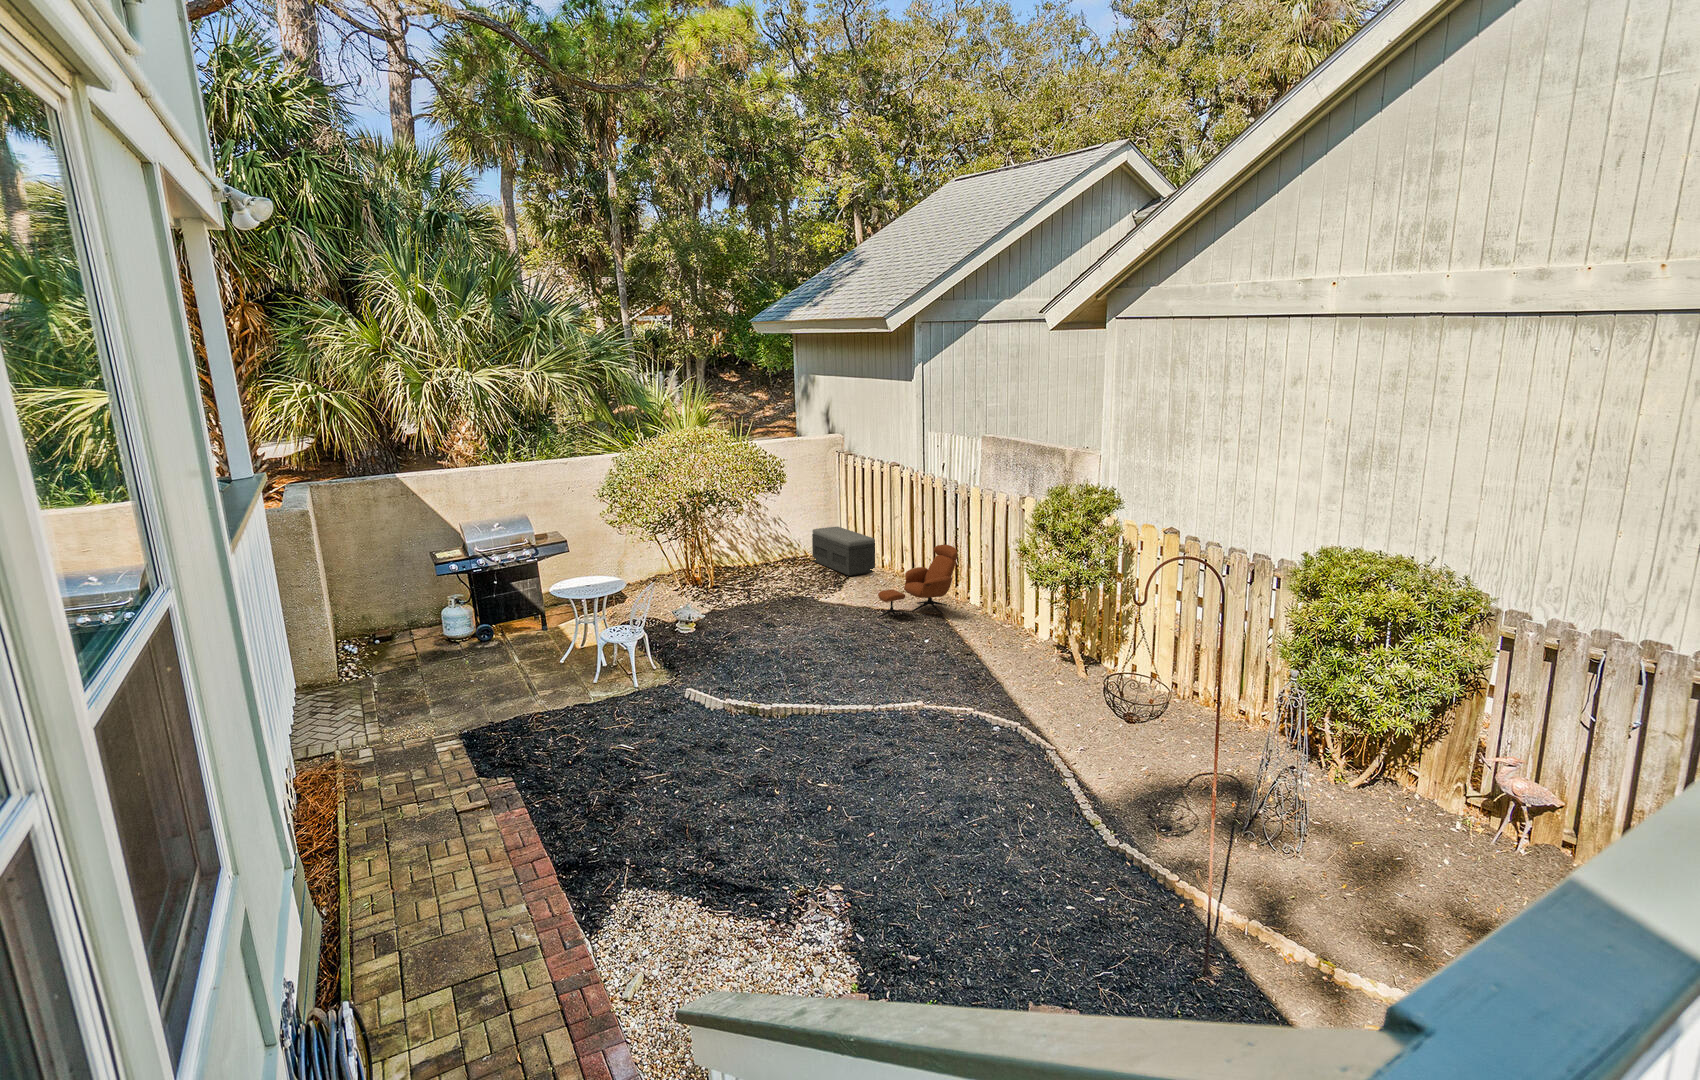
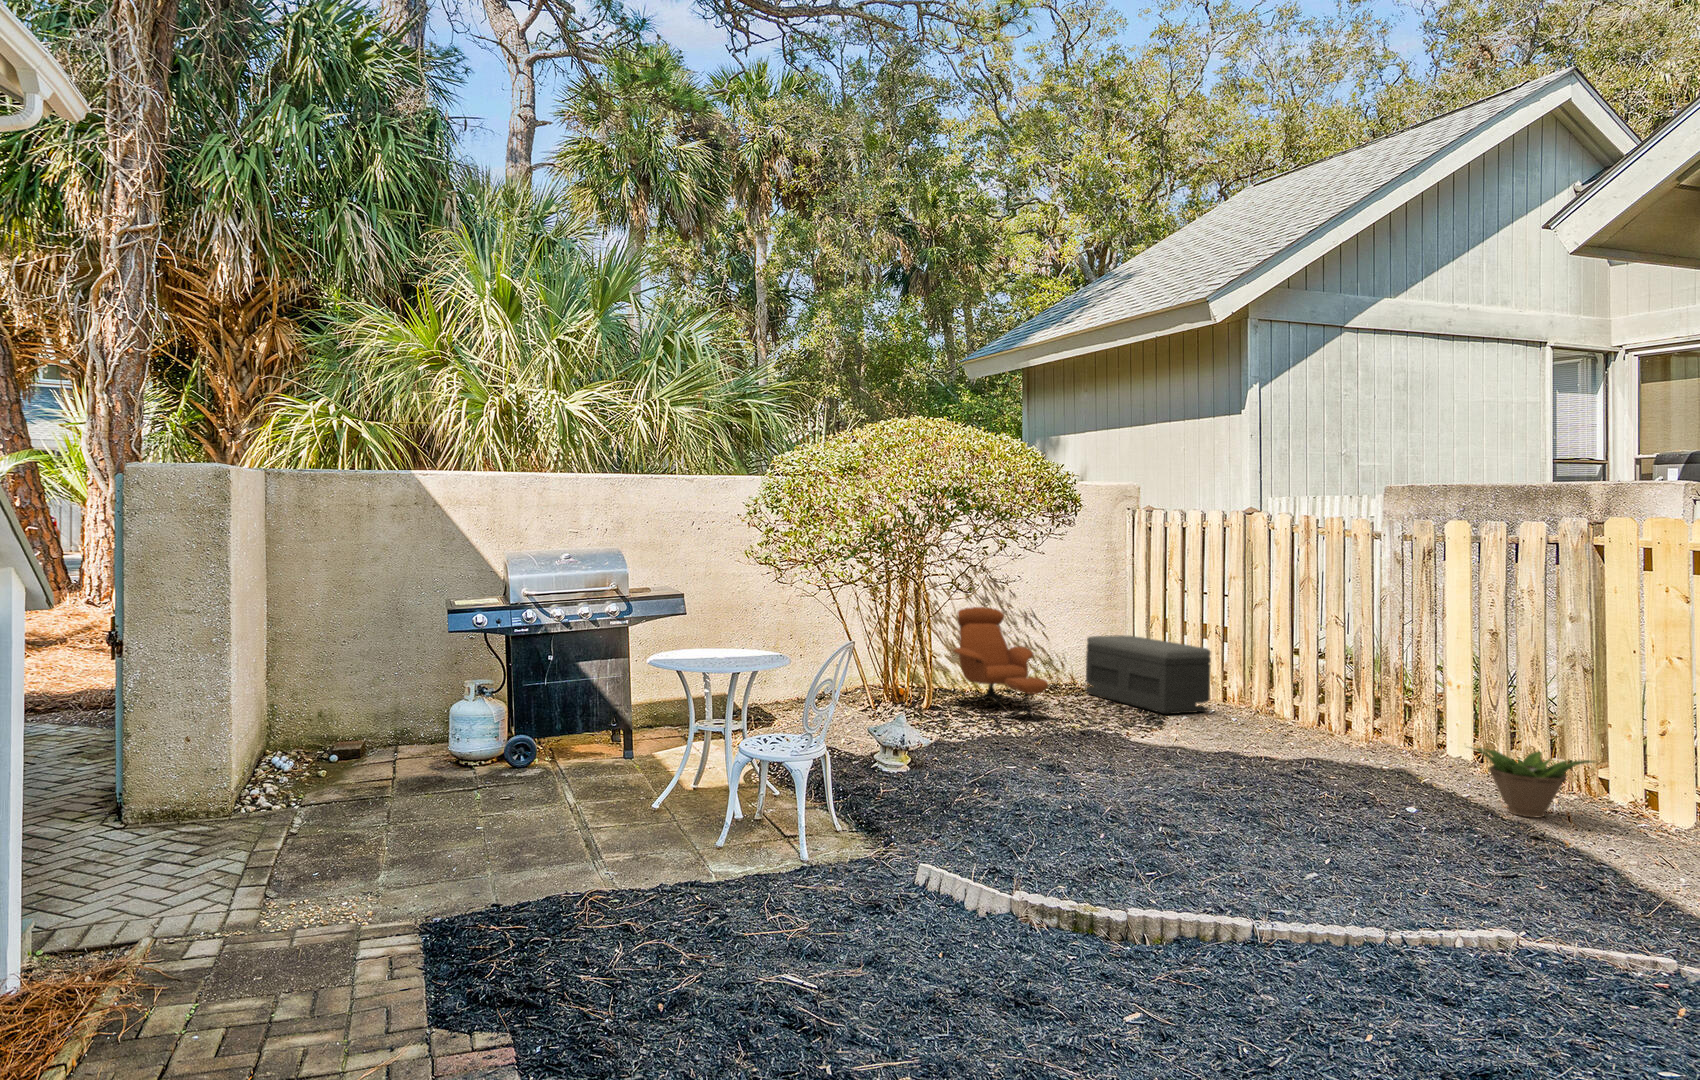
lounge chair: present [878,545,957,620] -> present [954,607,1048,721]
decorative plant: none [961,603,1015,637] -> present [1471,747,1594,818]

